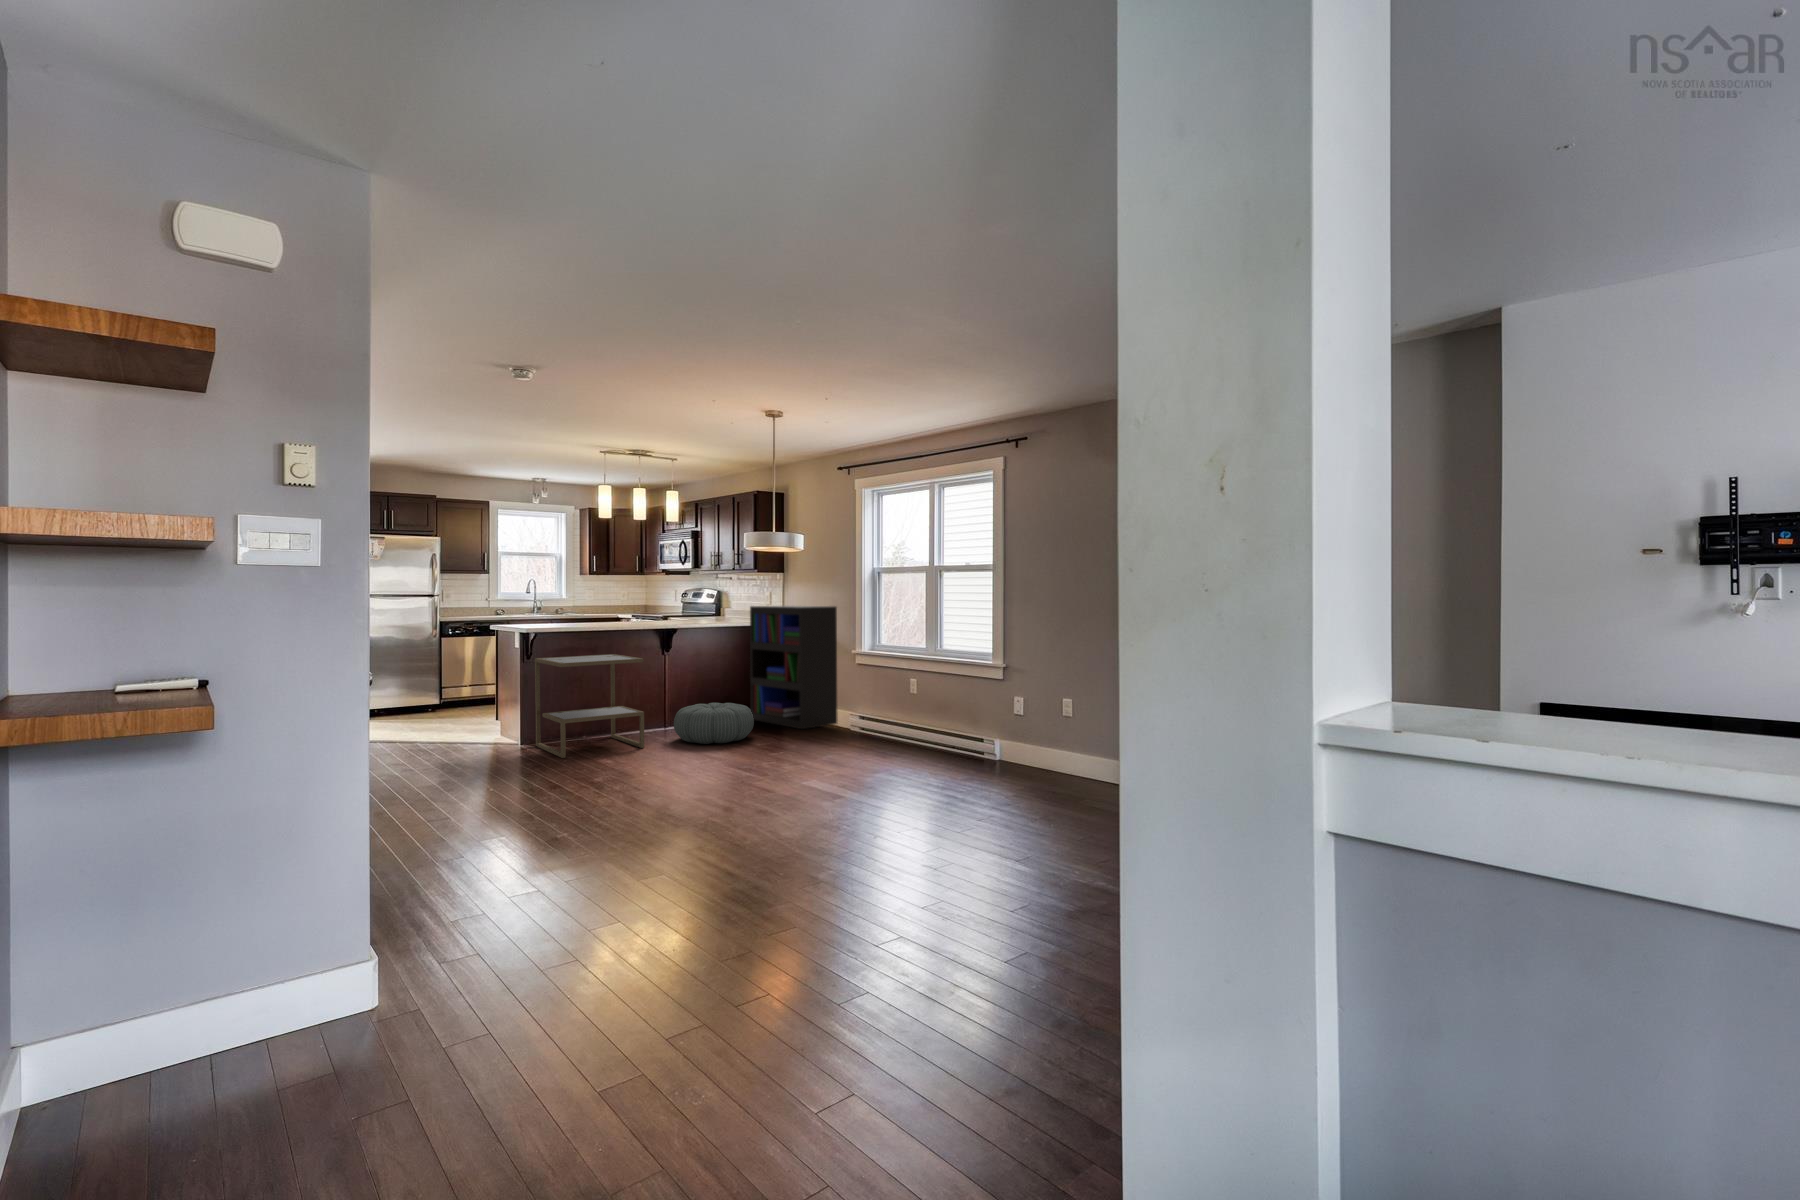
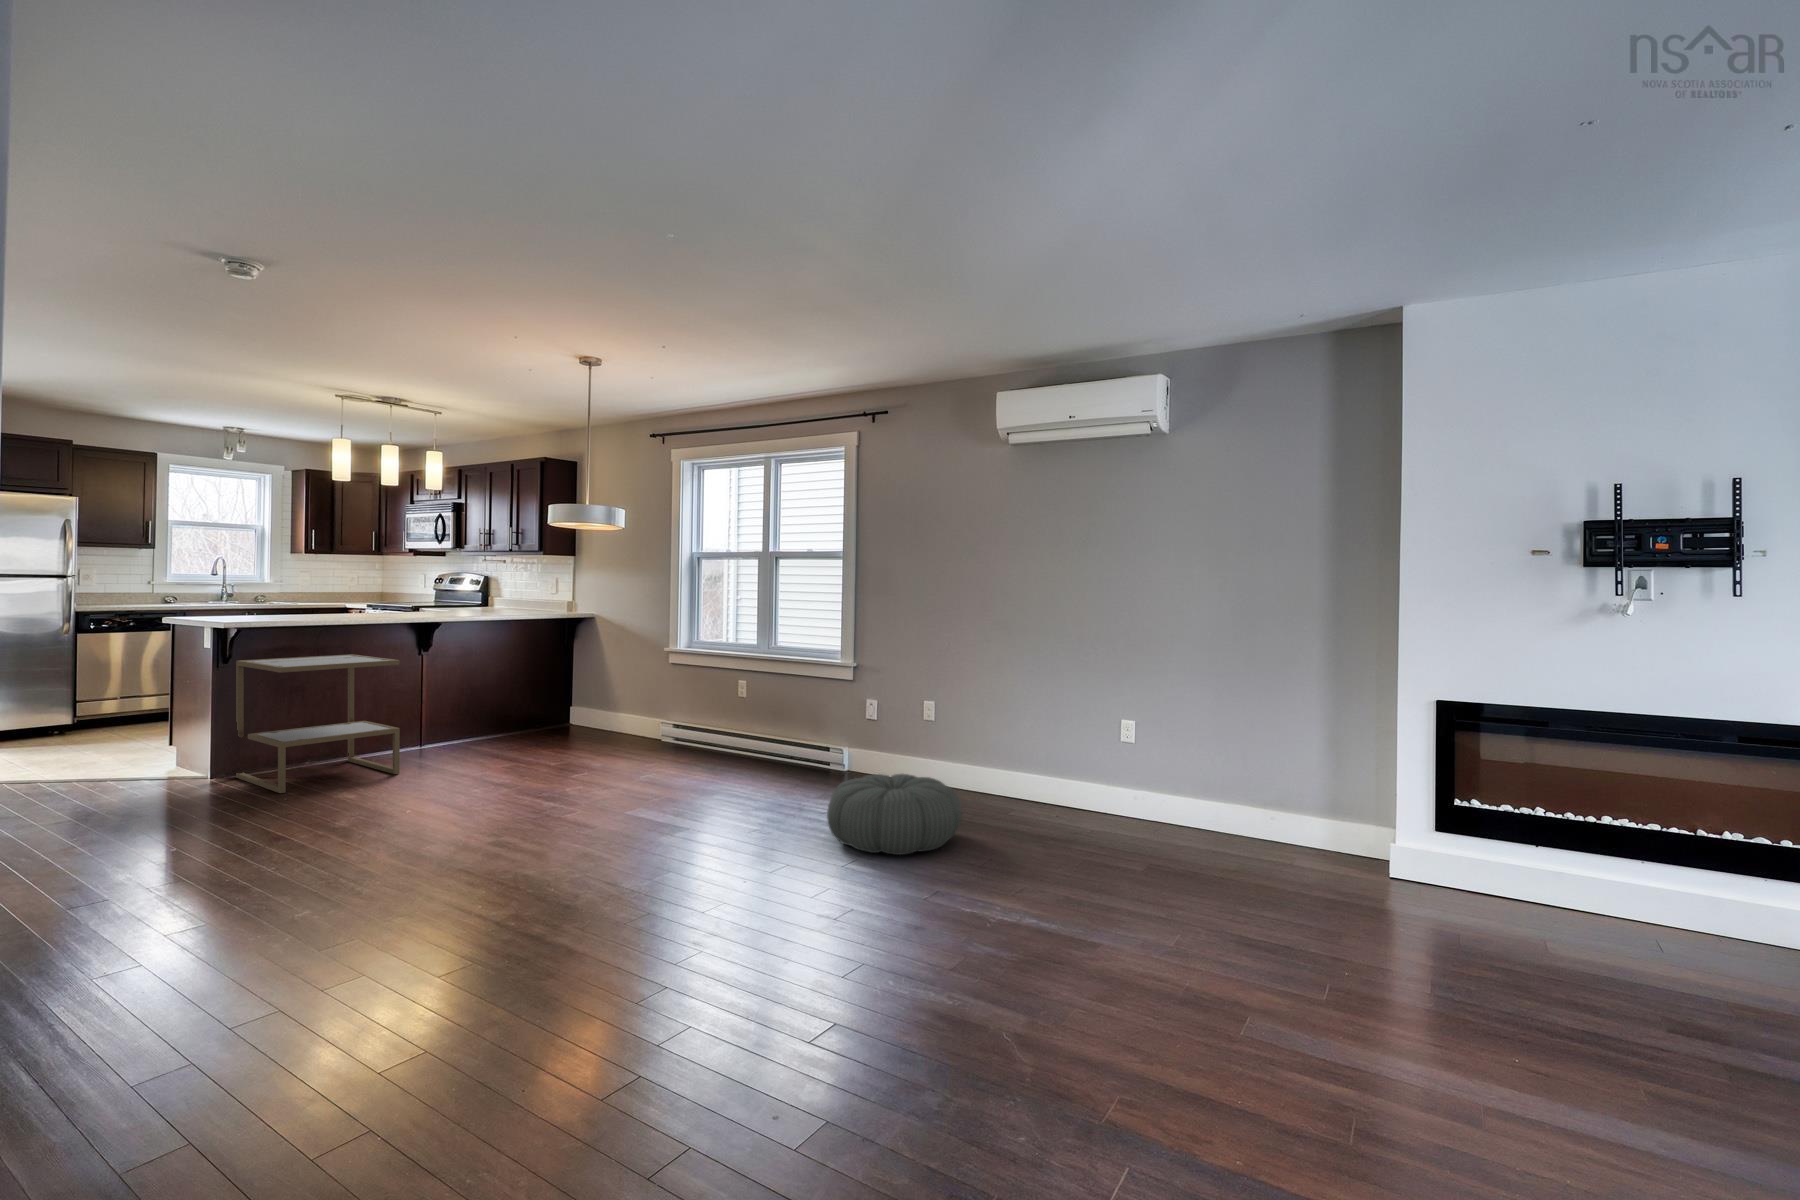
bookshelf: present [750,606,838,729] -> none [534,596,646,742]
pouf: present [674,703,754,744] -> present [827,774,962,855]

